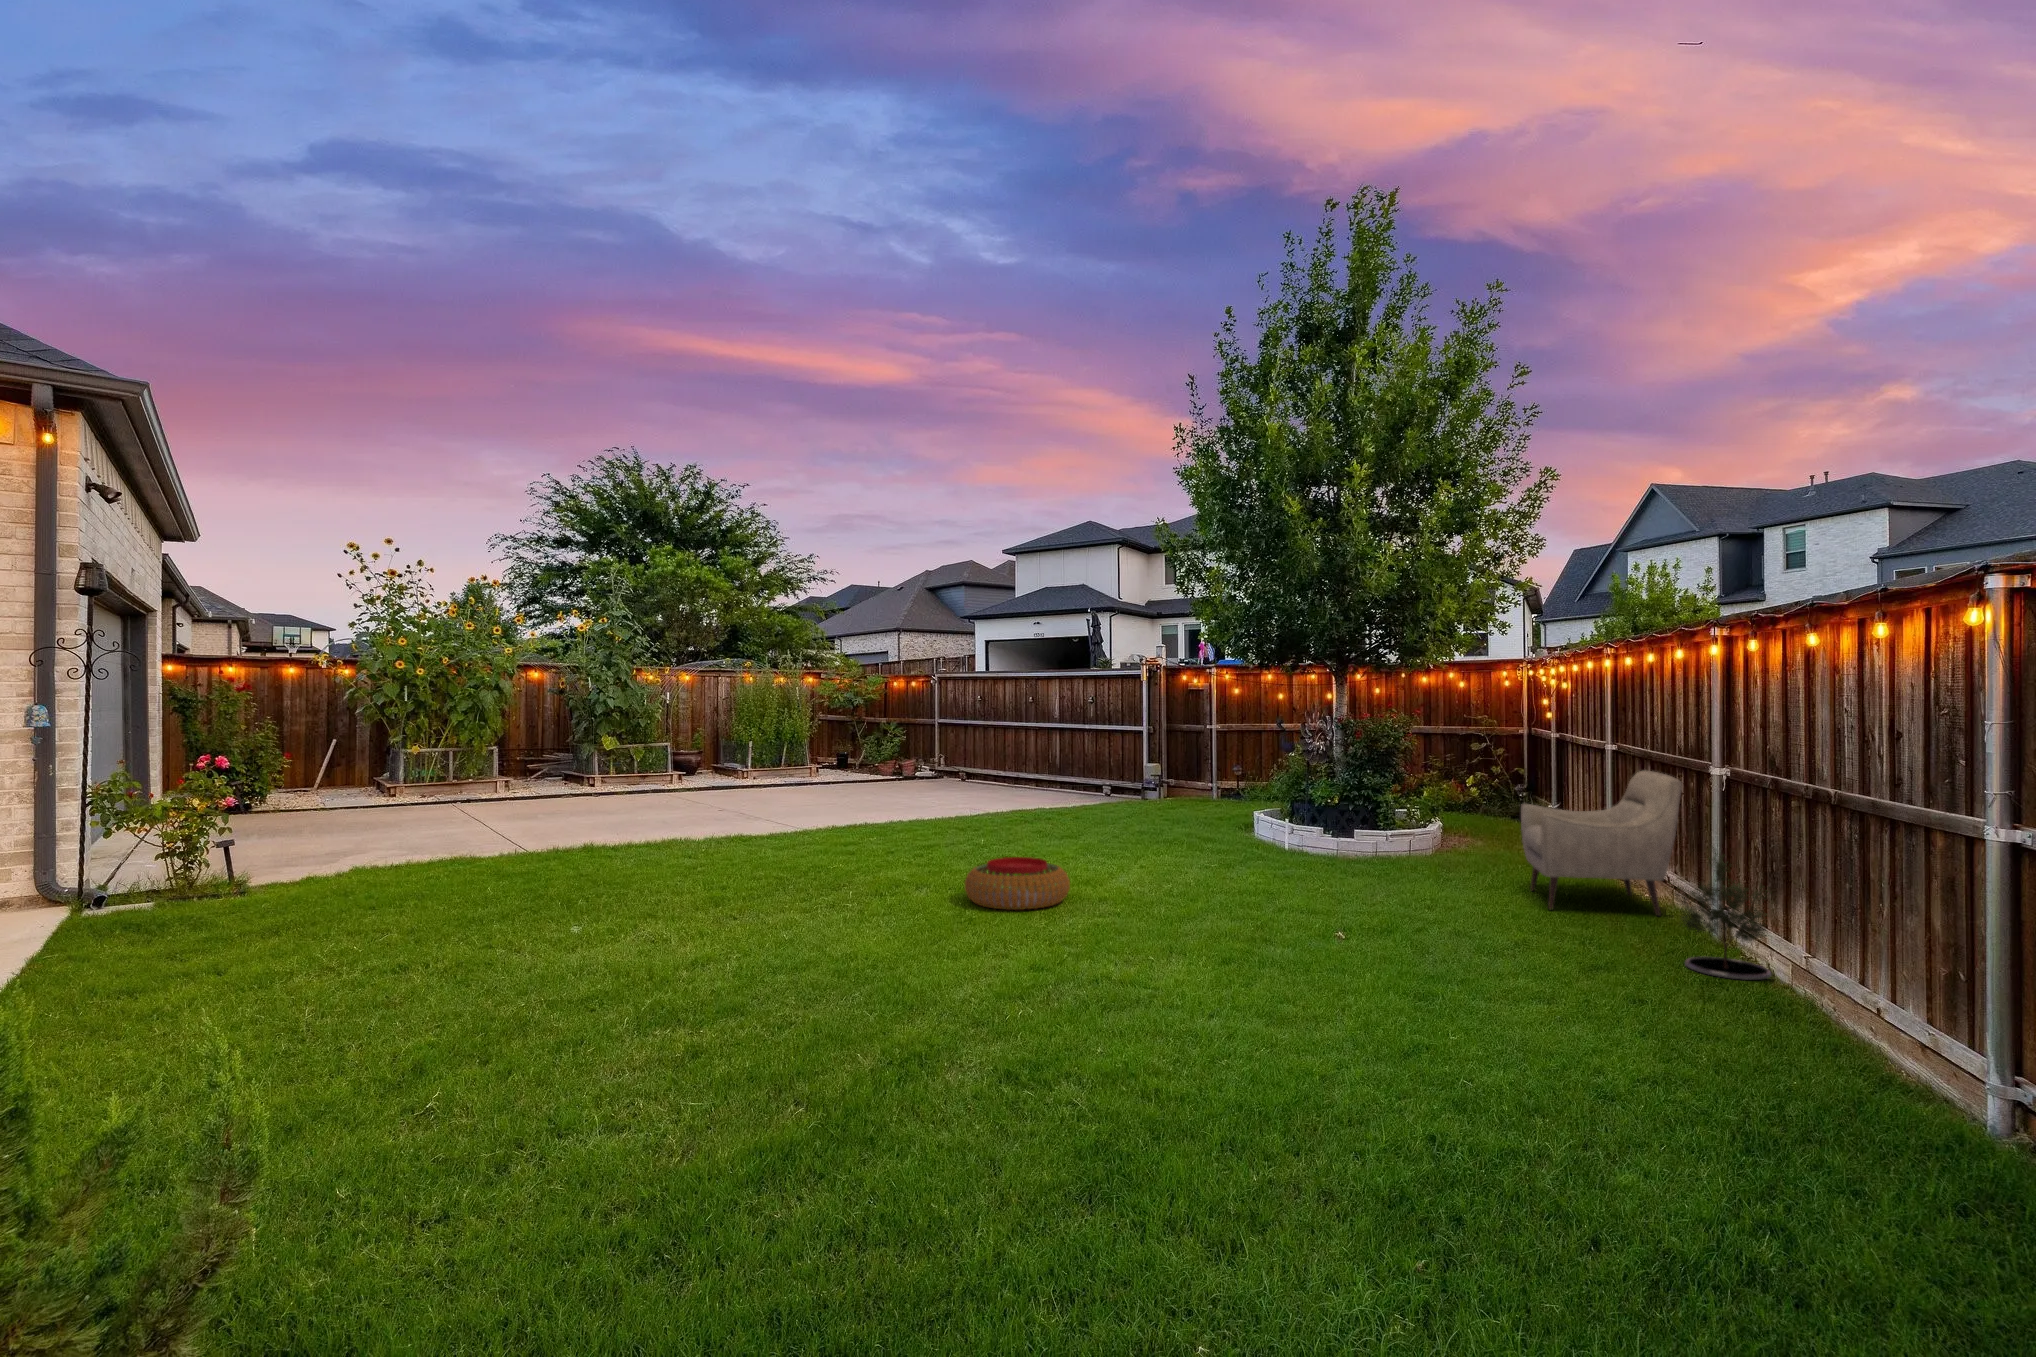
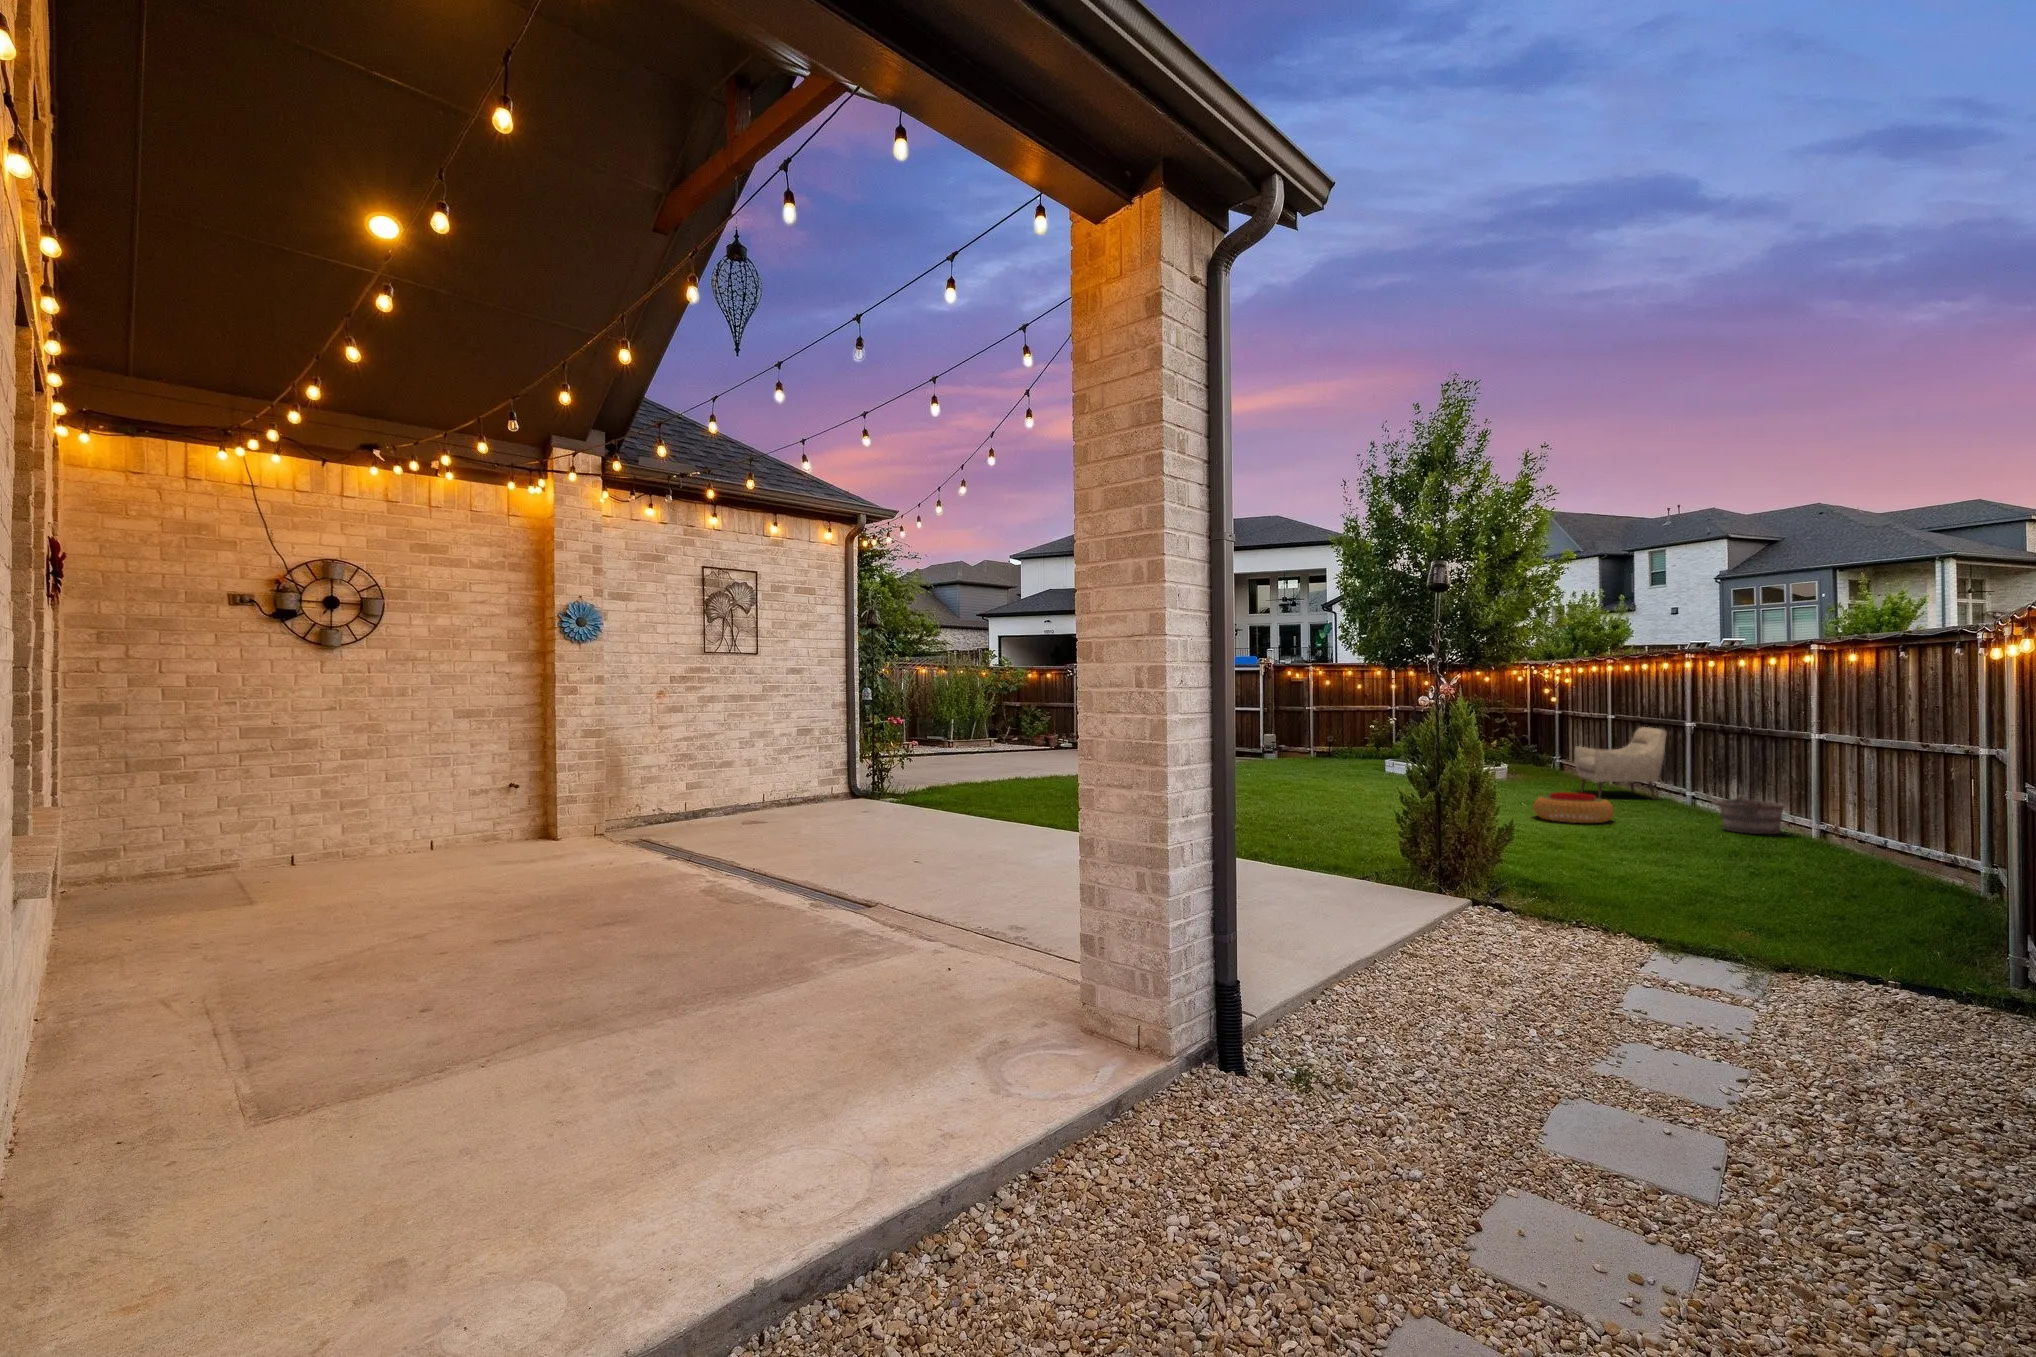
potted tree: present [1670,847,1771,980] -> none [1669,756,1720,816]
pouf: present [965,857,1070,910] -> present [1533,792,1614,823]
bucket: none [1728,957,1913,1077] -> present [1711,796,1784,834]

